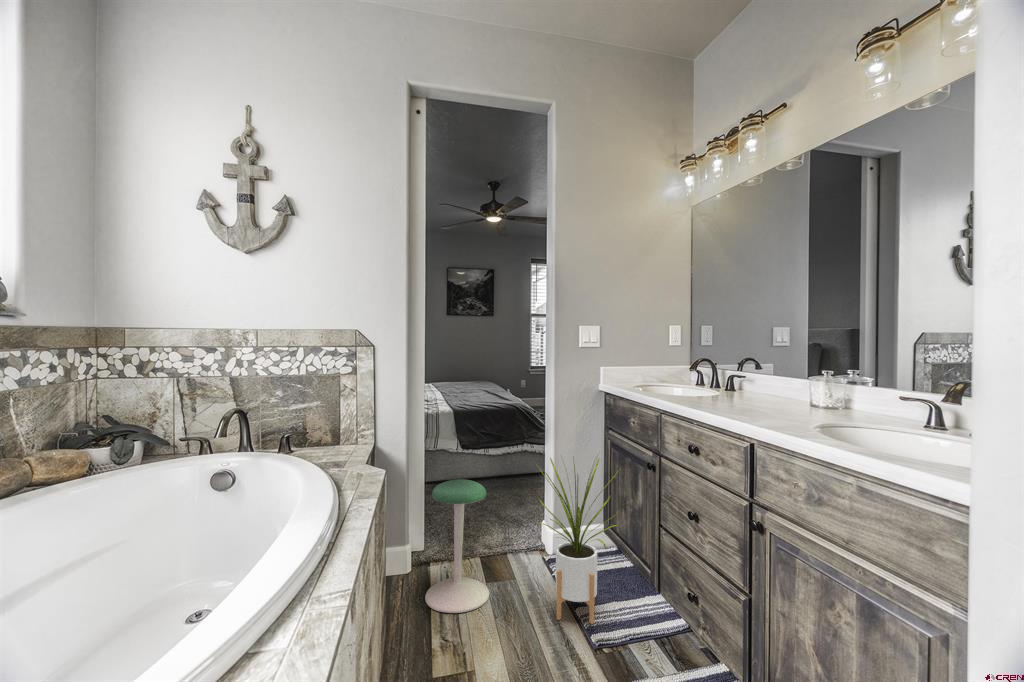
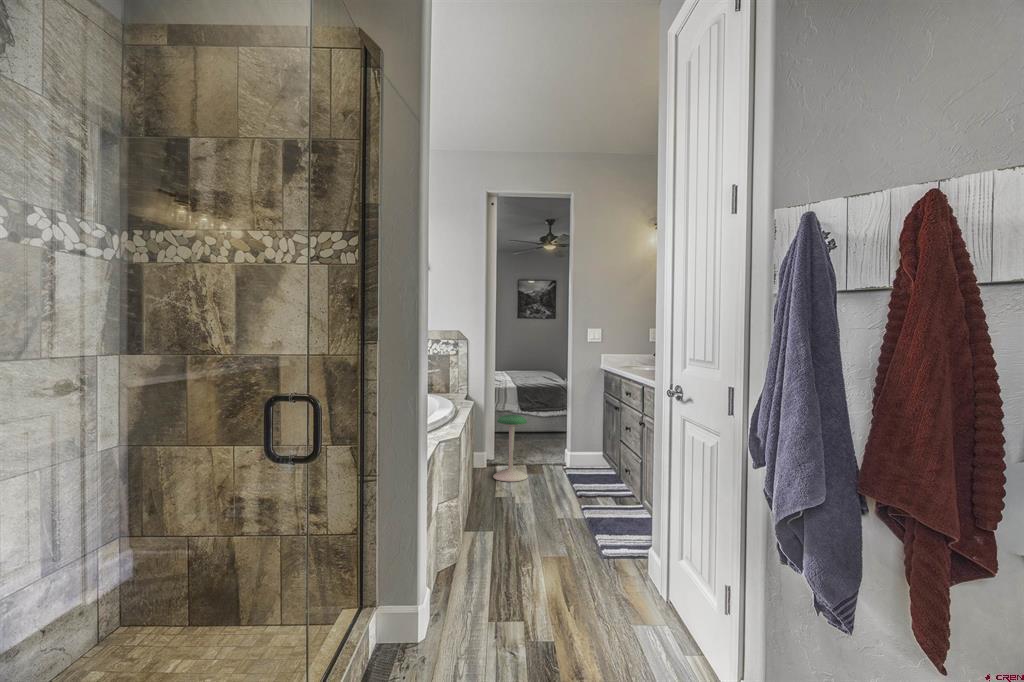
house plant: present [537,458,617,624] -> none [551,396,598,489]

